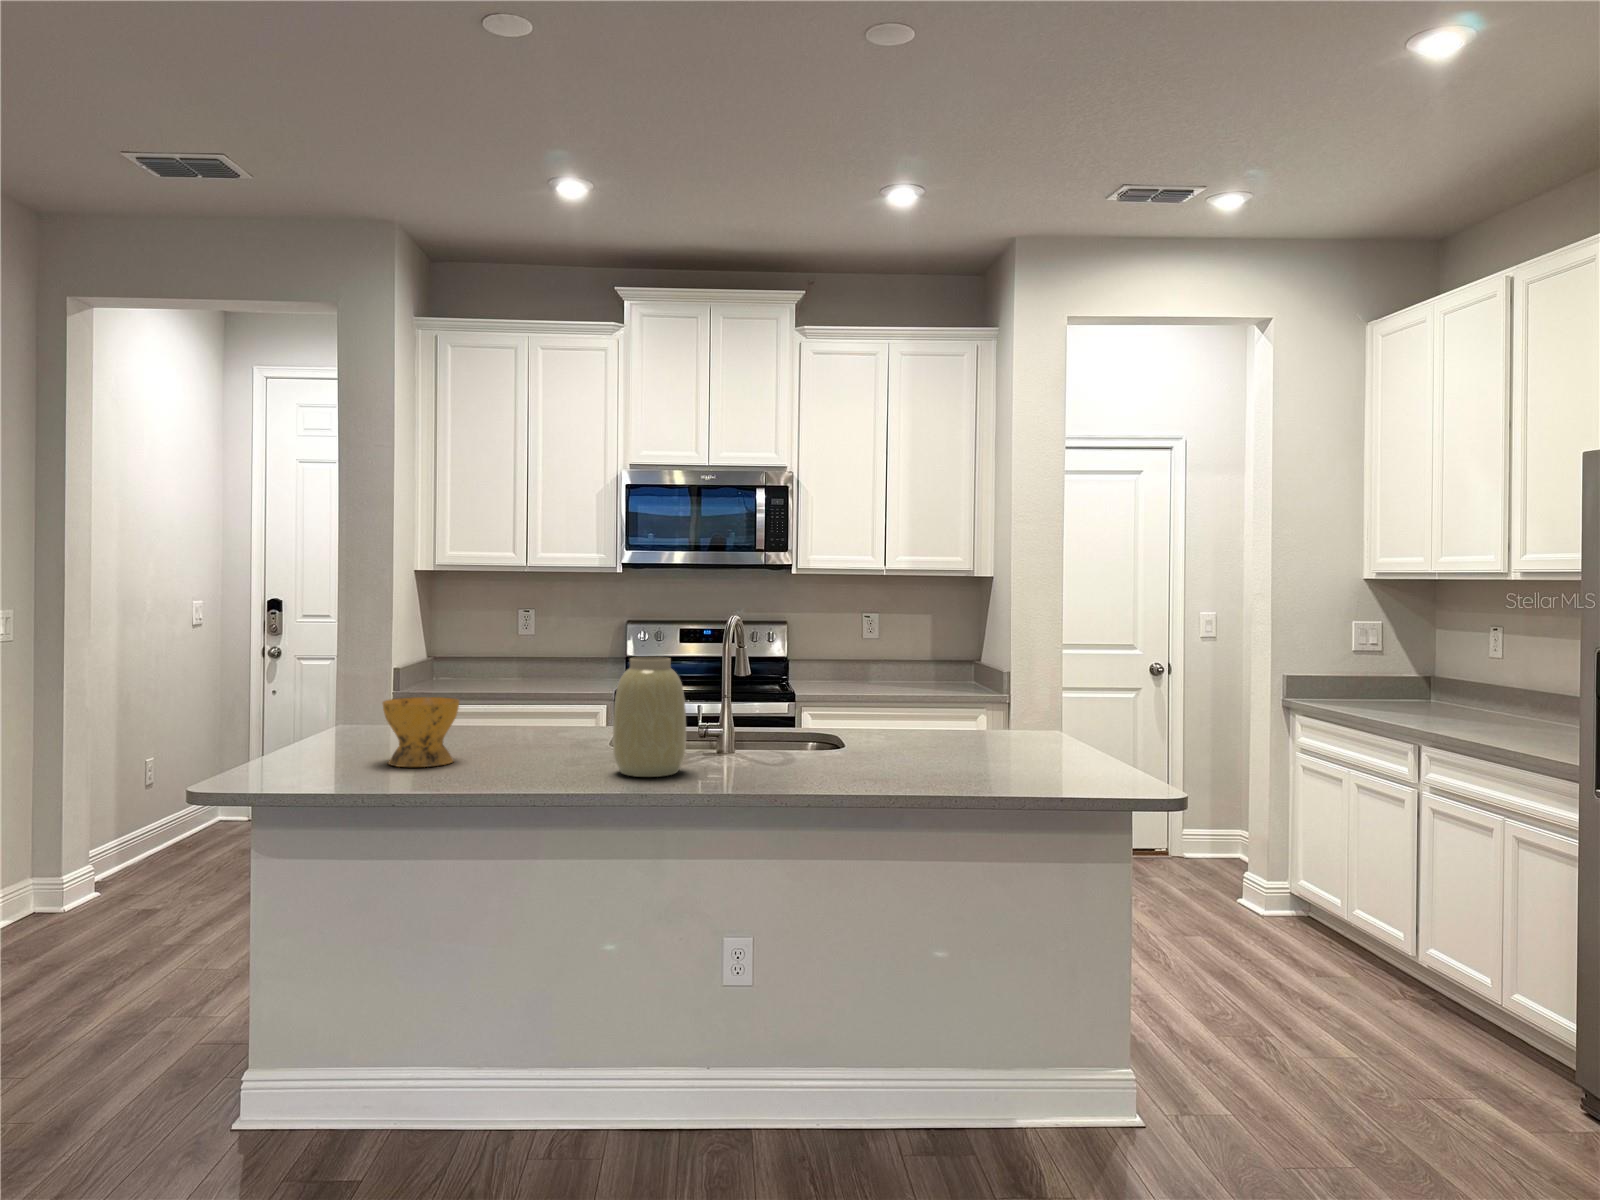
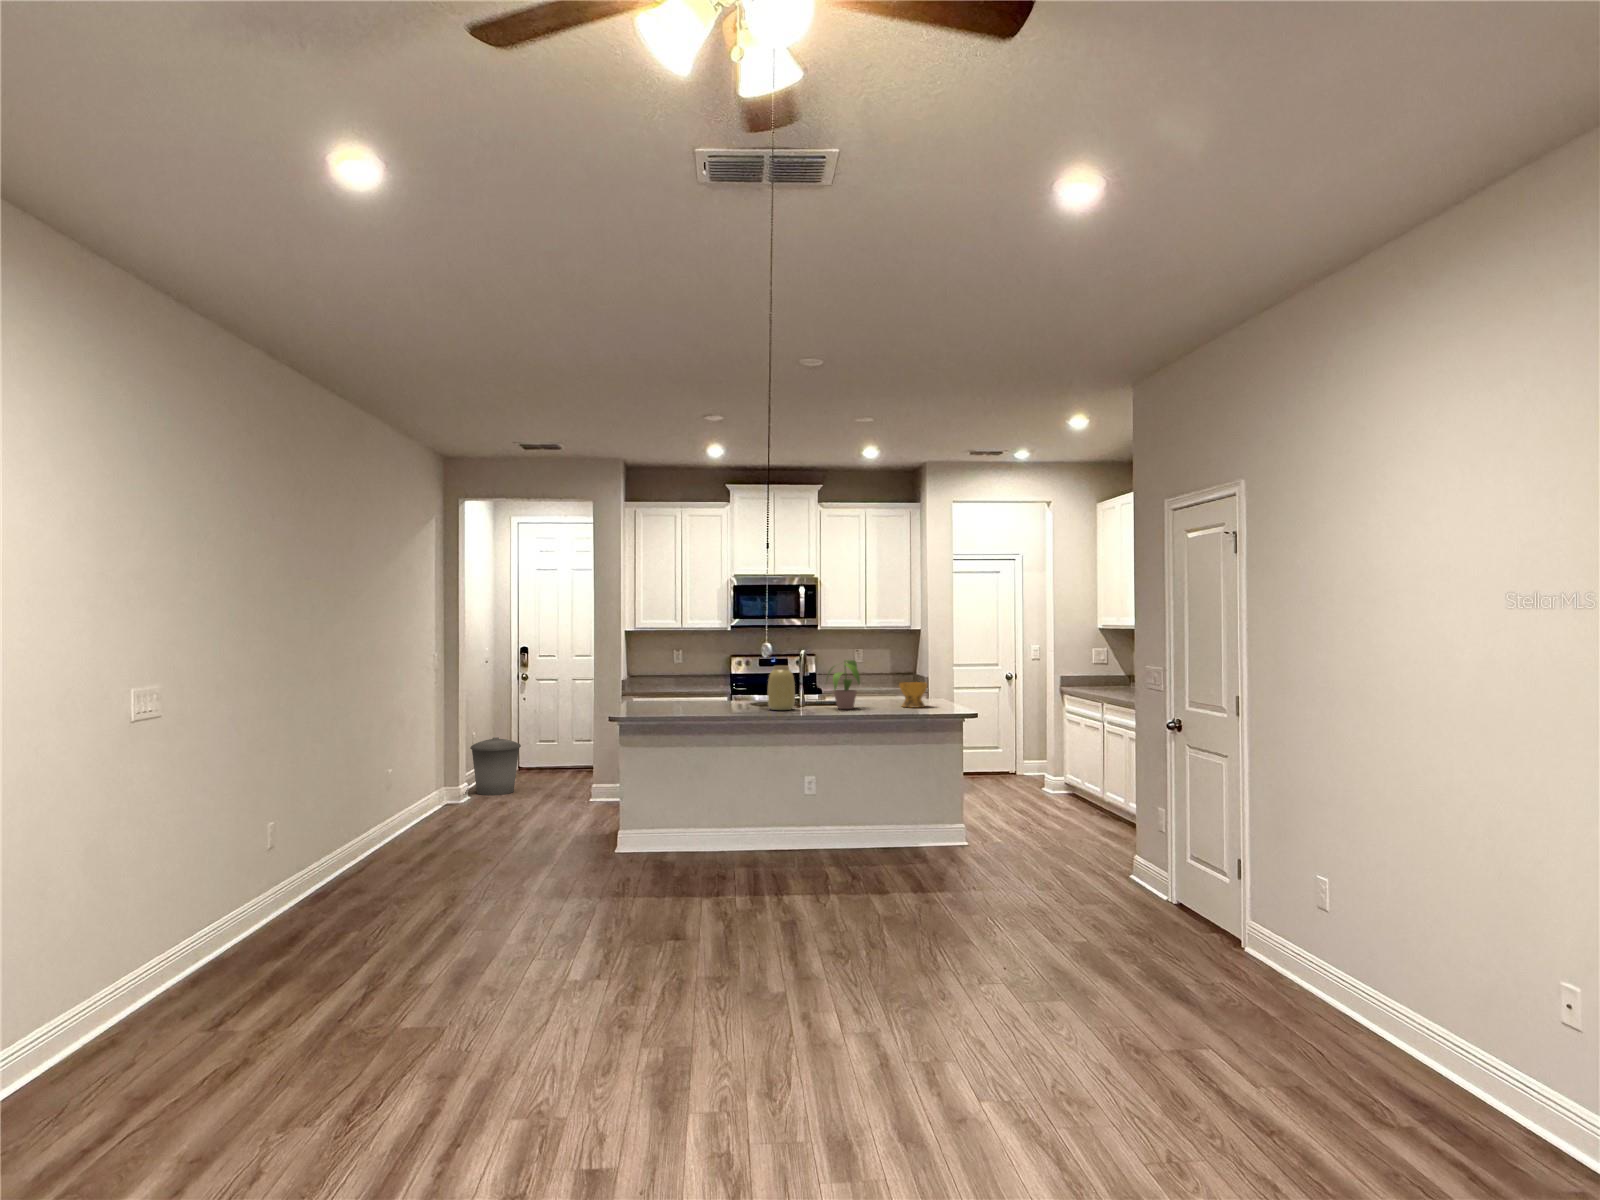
potted plant: none [754,644,880,776] -> present [827,660,860,709]
bowl: present [383,697,459,767] -> present [899,682,927,708]
trash can: none [102,776,210,892] -> present [470,737,521,795]

